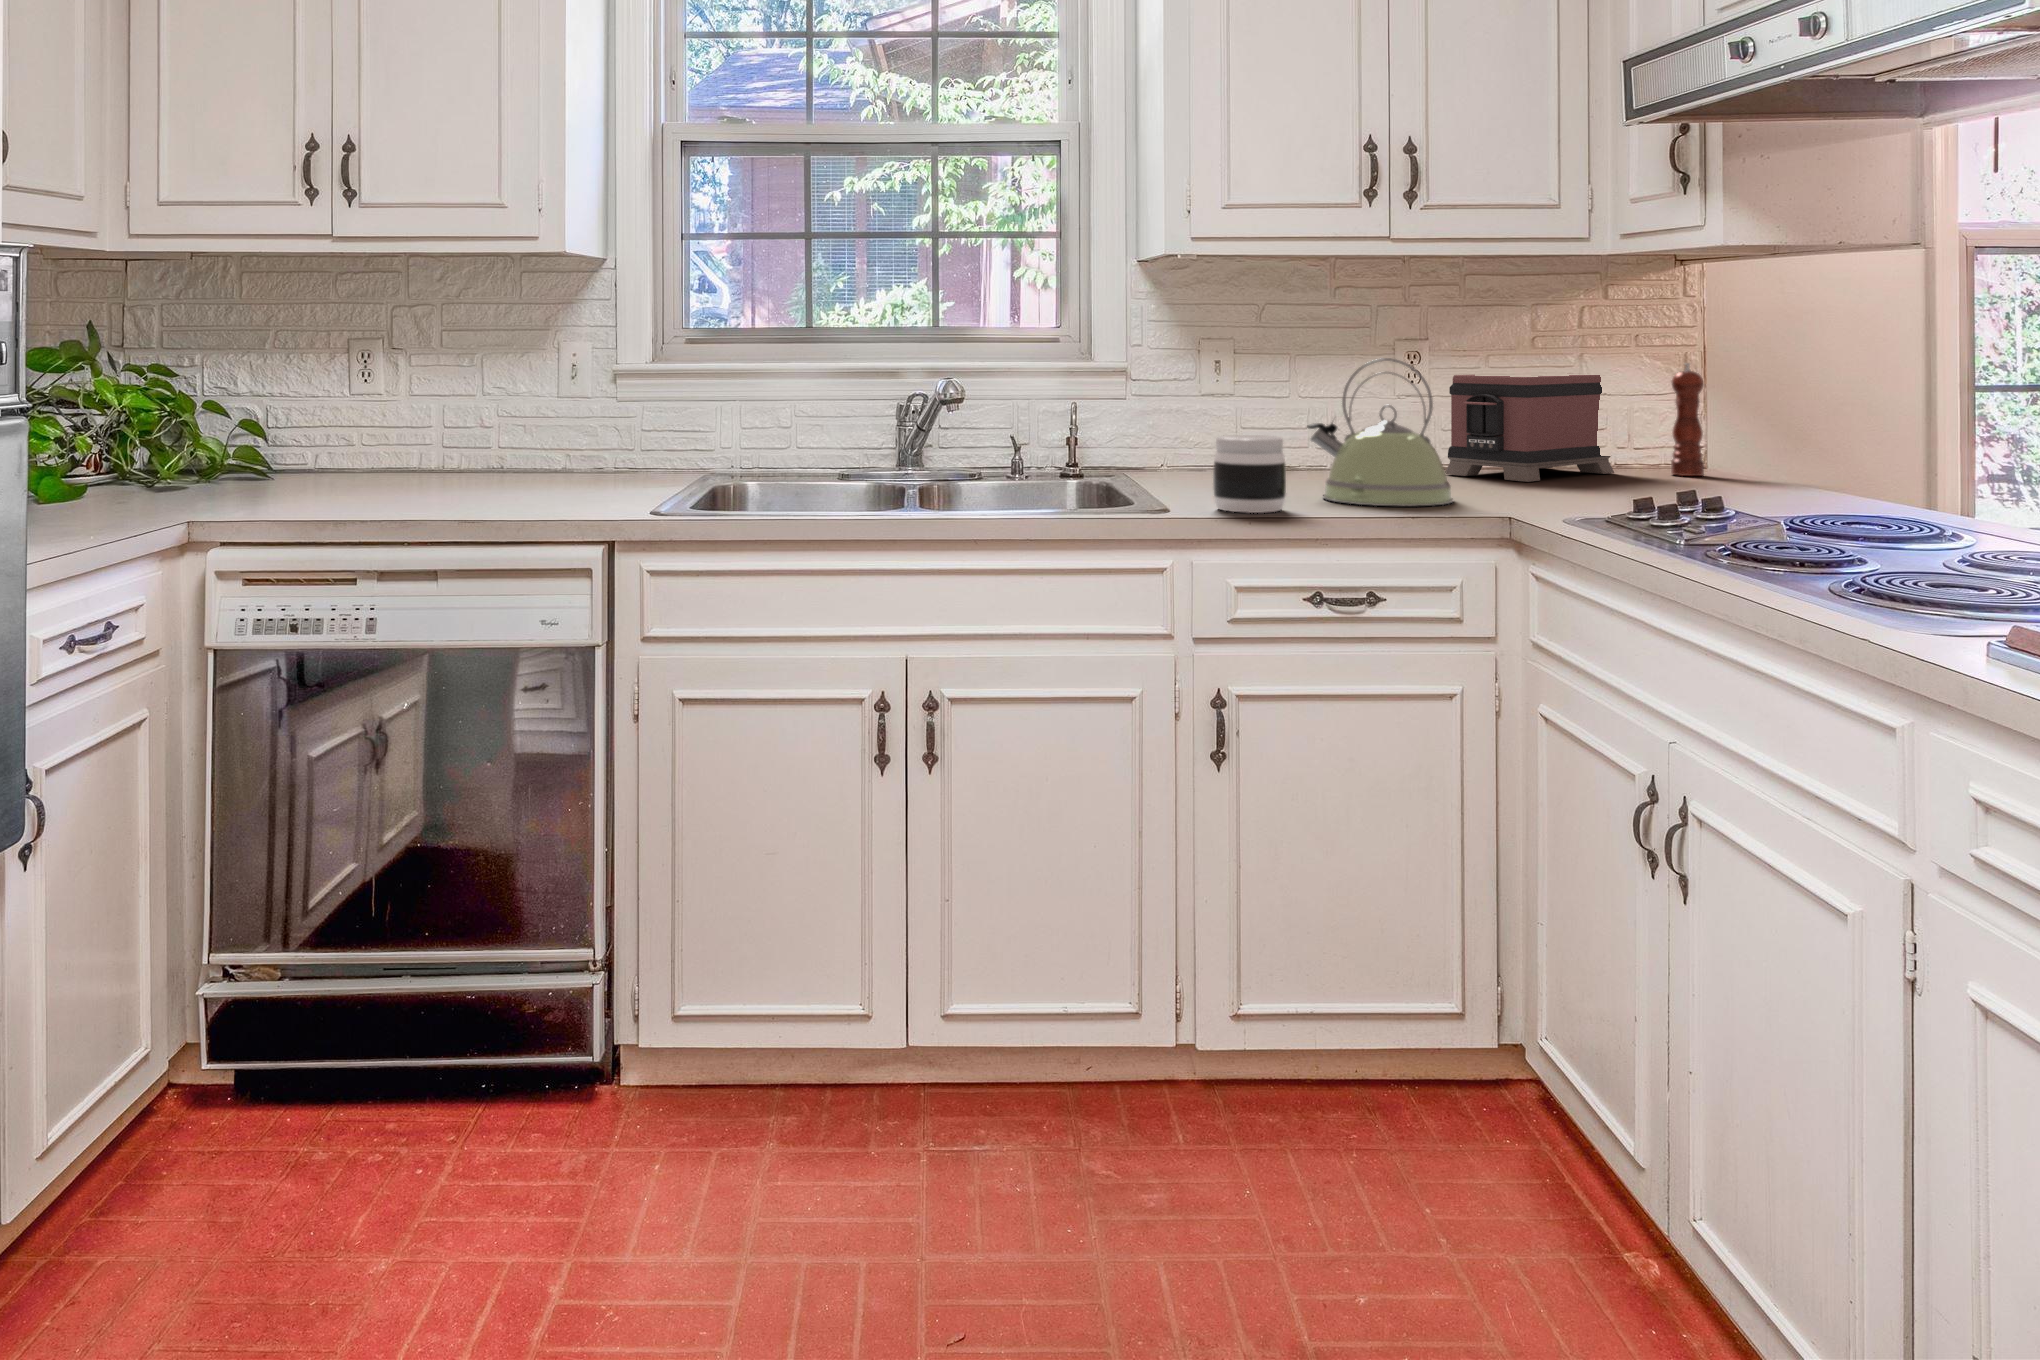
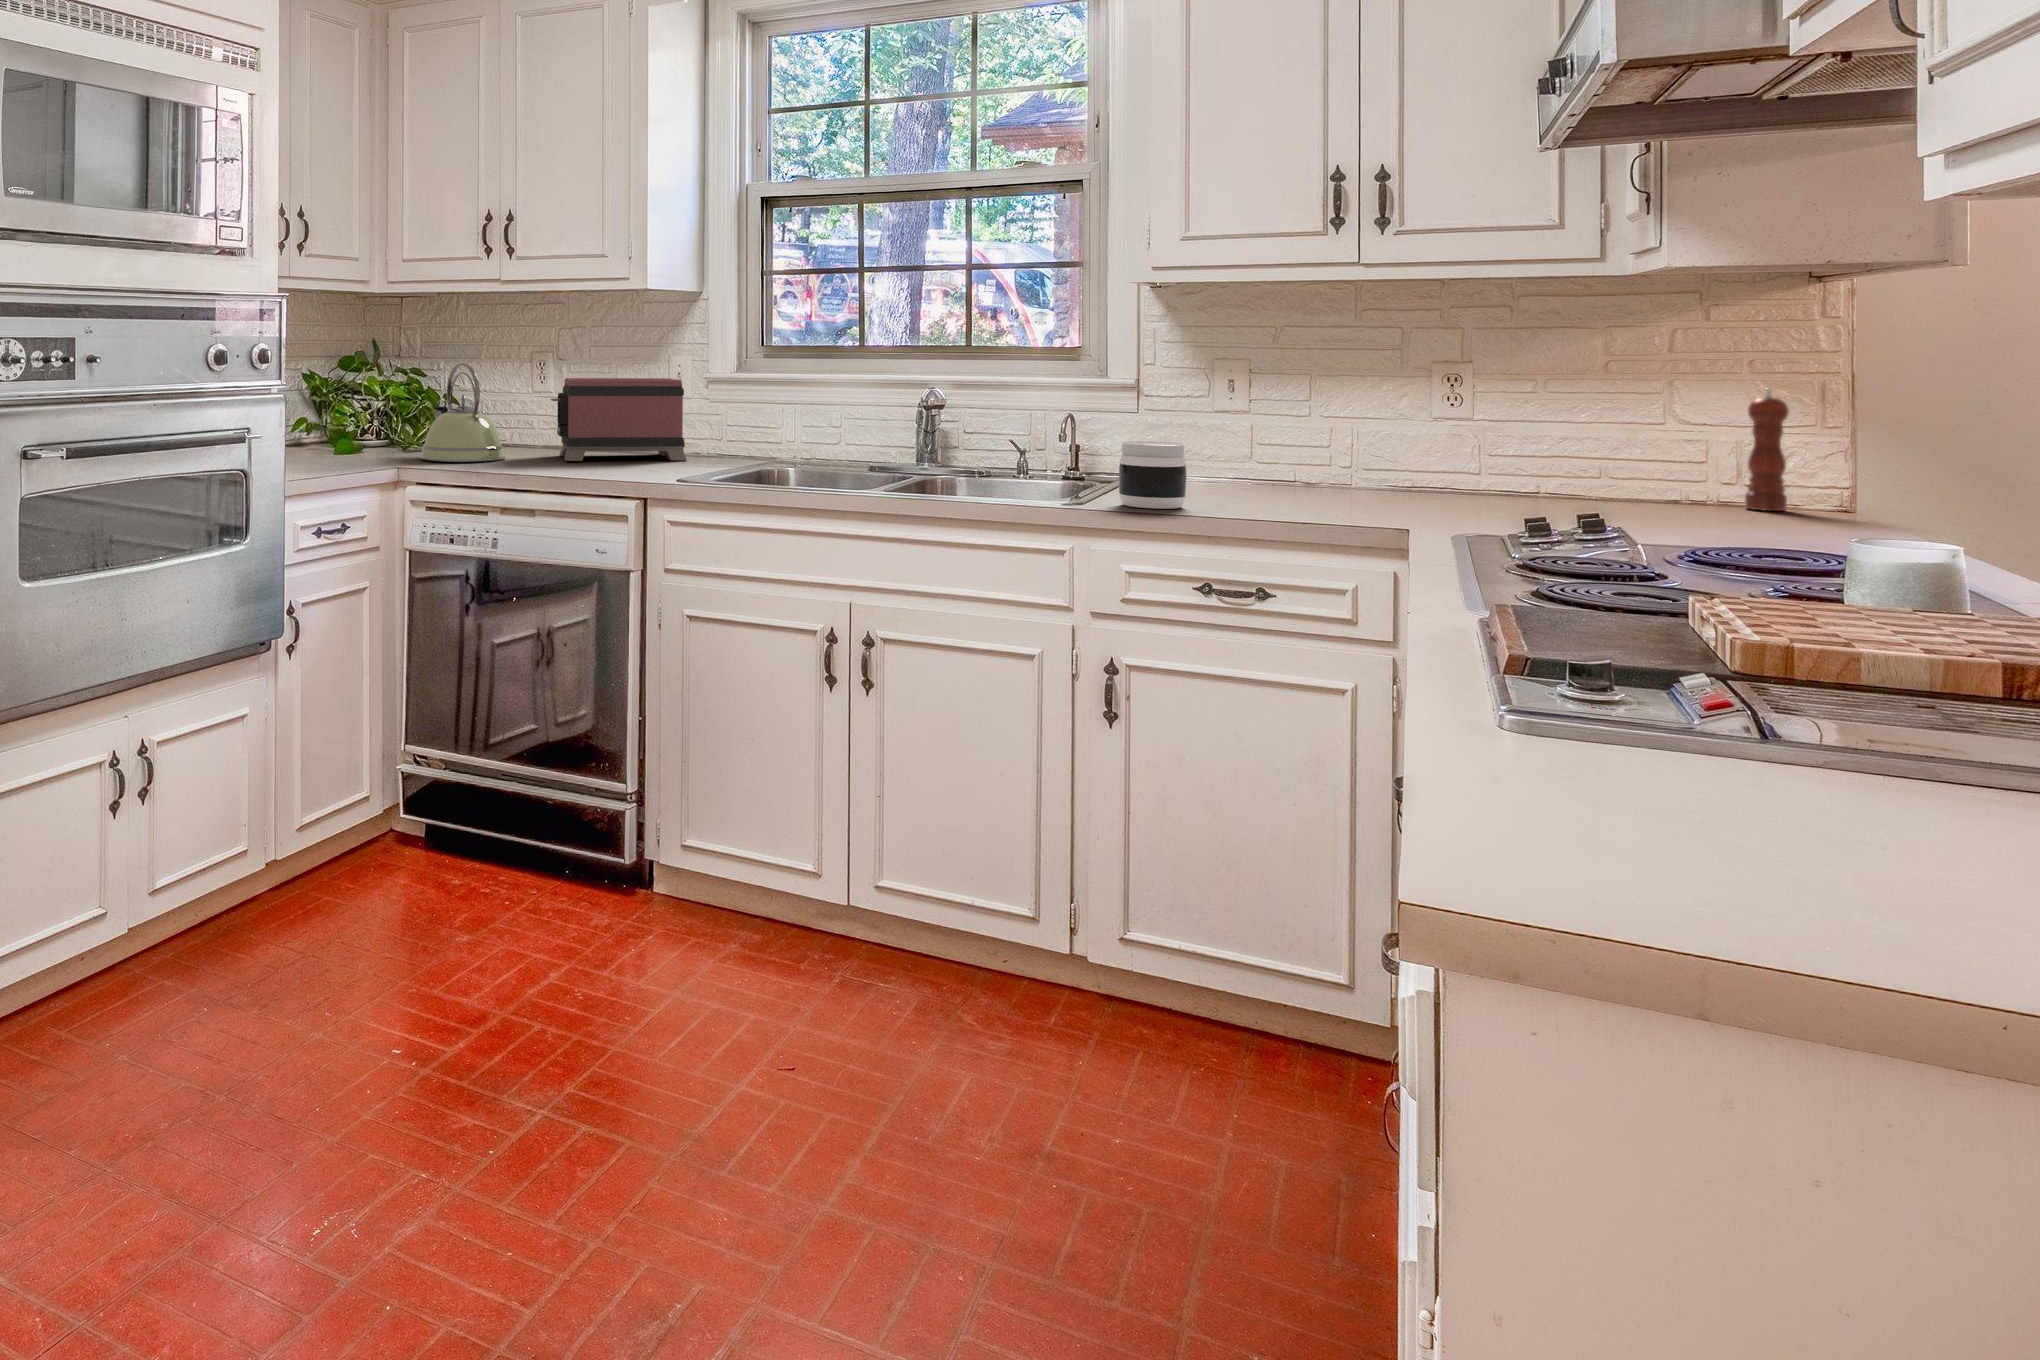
kettle: present [1307,358,1453,506] -> present [421,363,505,462]
toaster: present [1445,375,1614,482] -> present [551,378,687,461]

